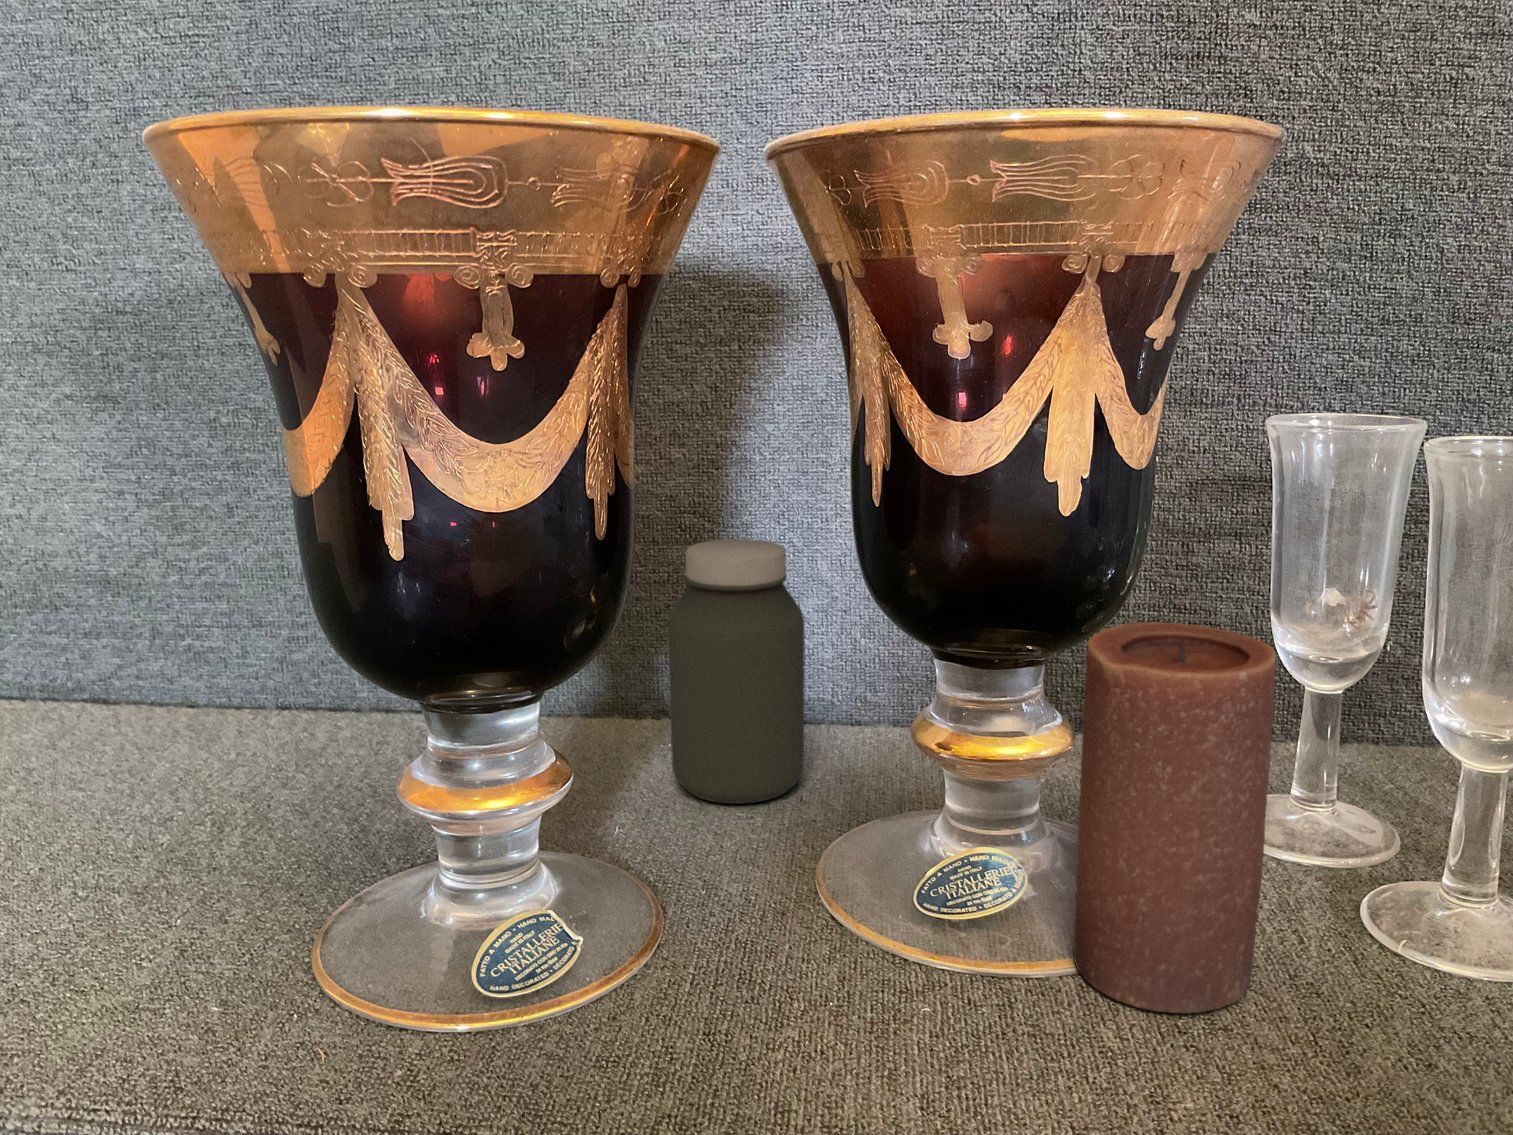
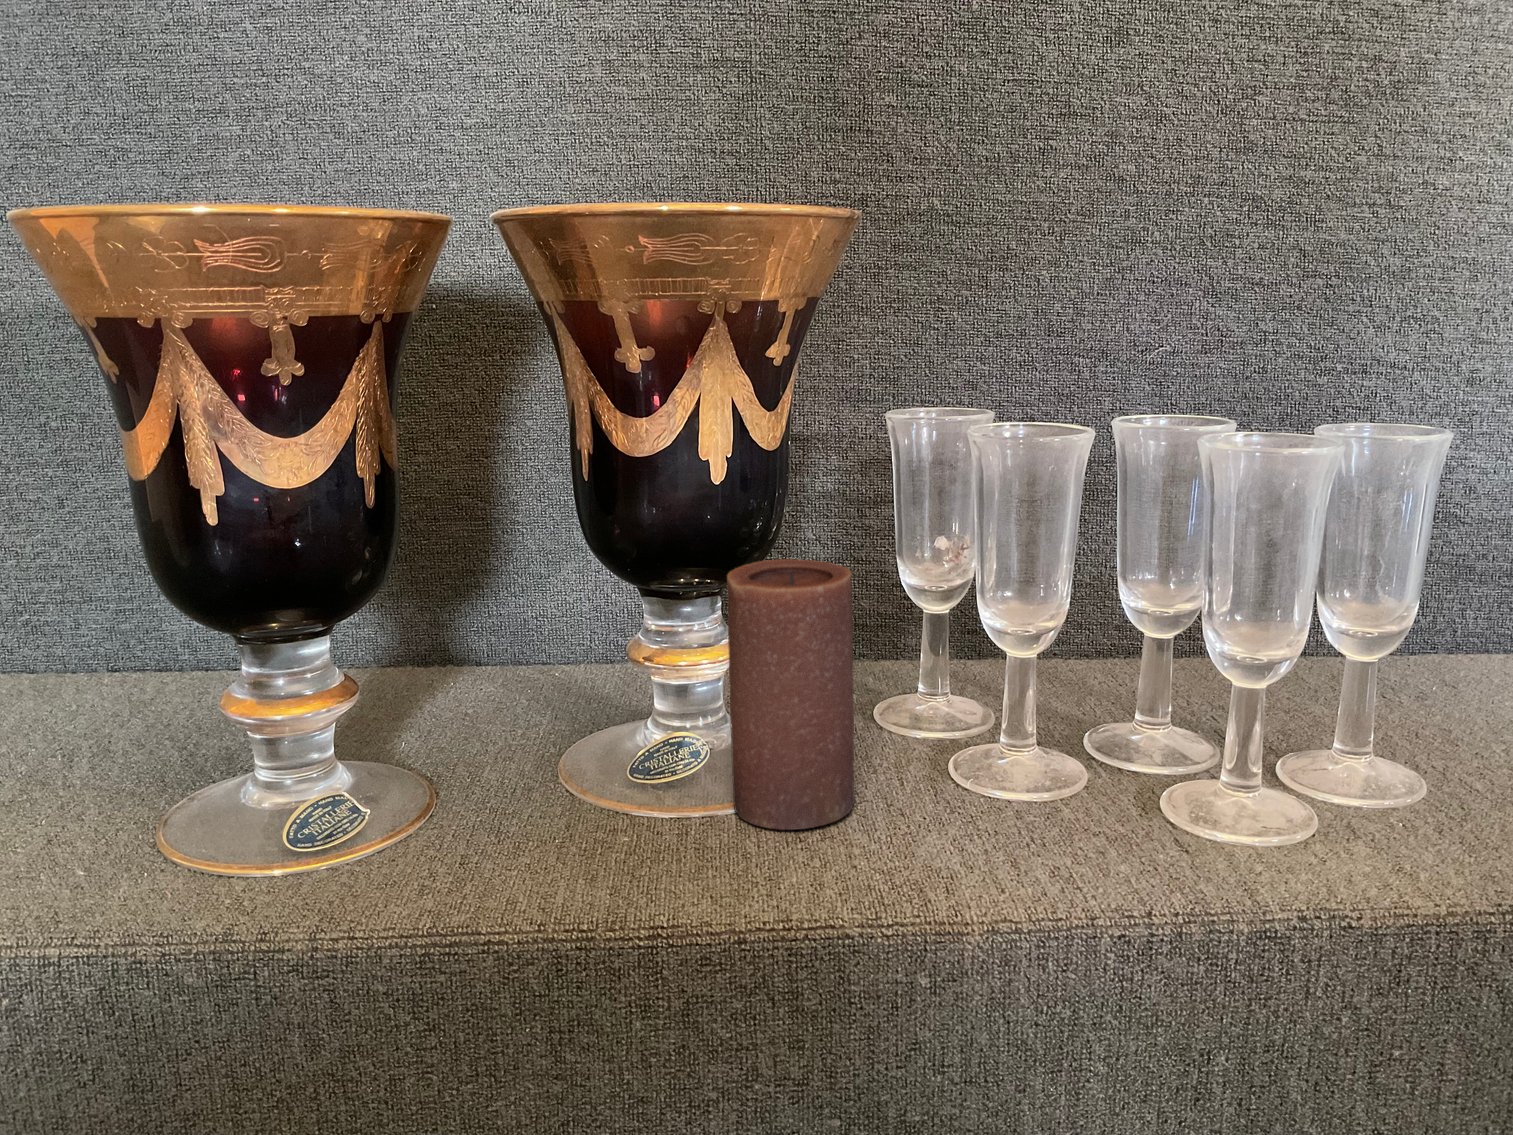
jar: present [668,539,804,804] -> none [444,513,559,723]

